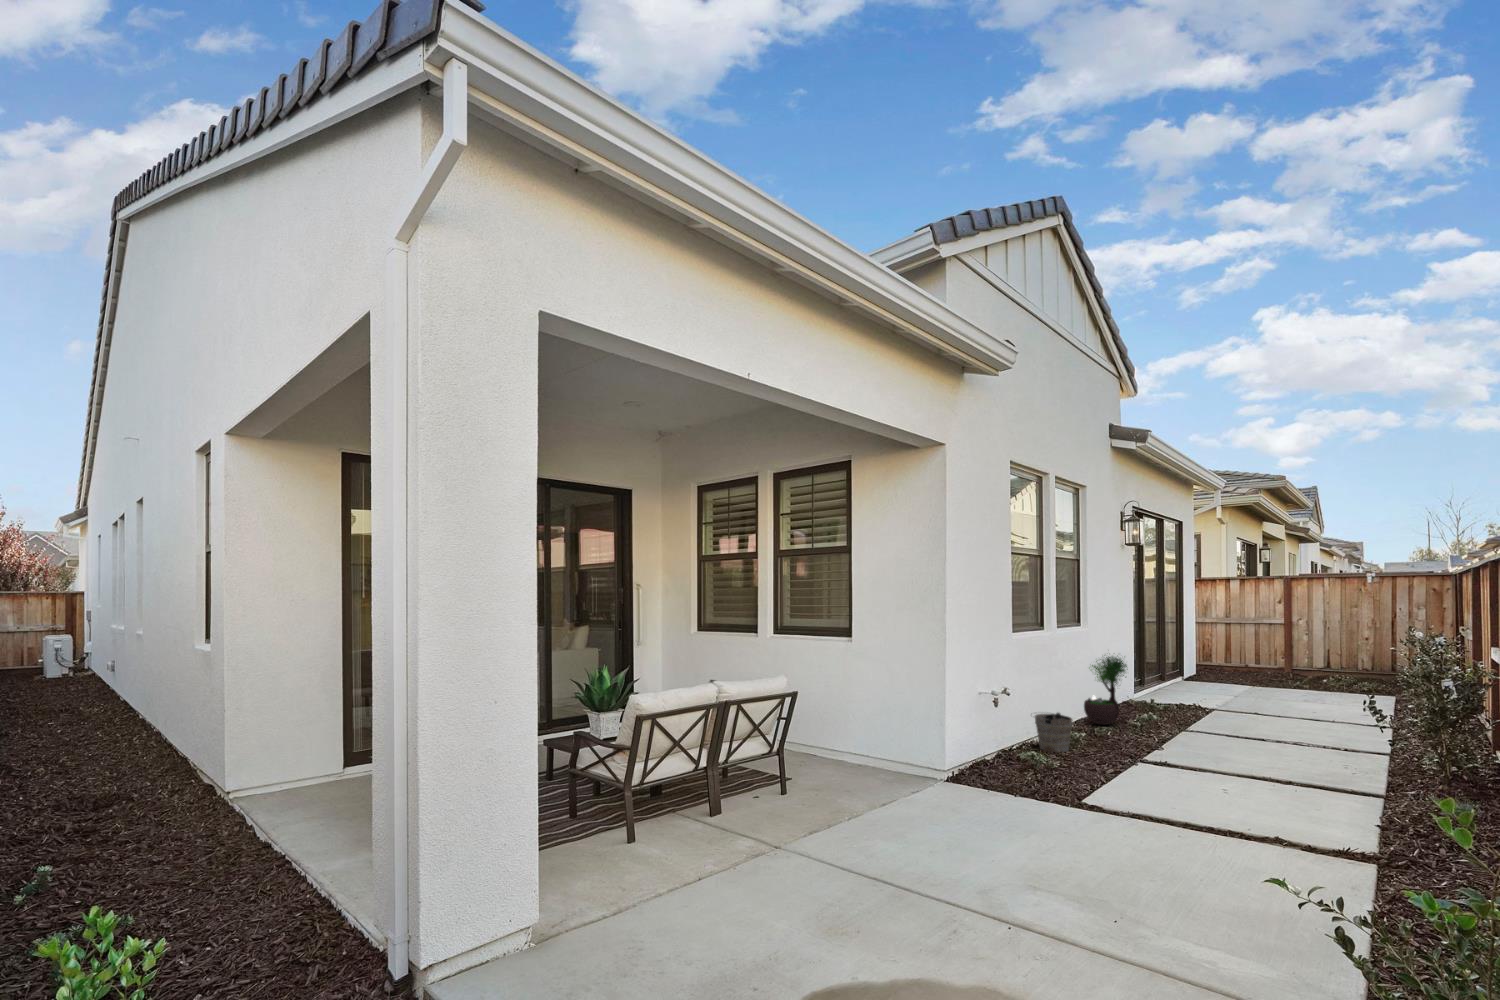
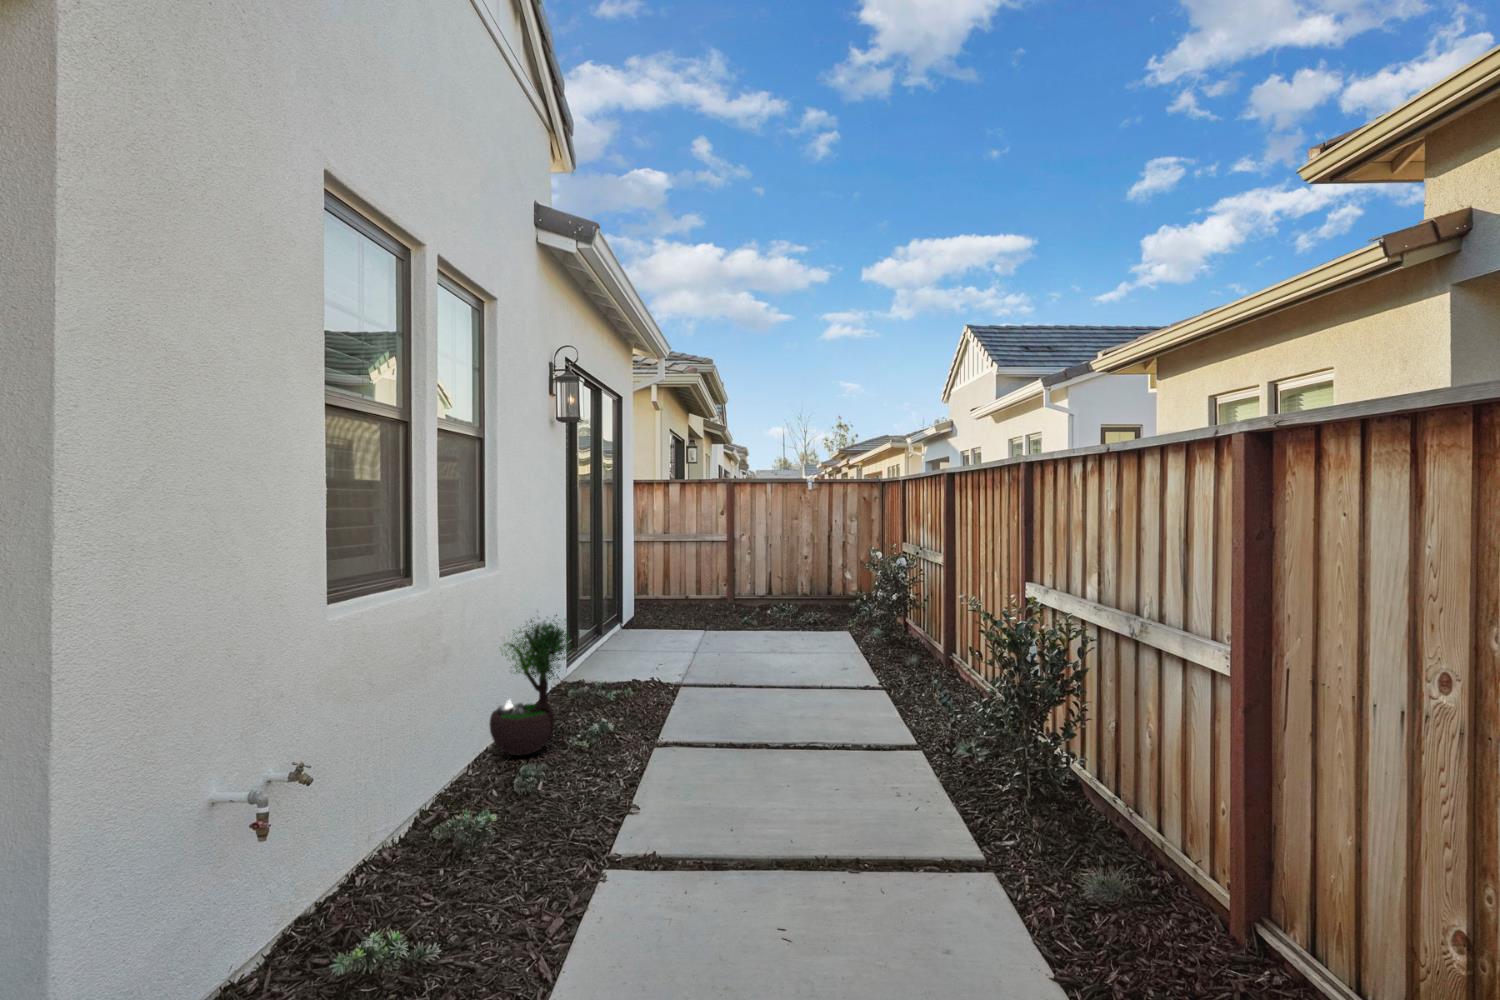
bucket: present [1031,713,1073,752] -> none [369,777,470,884]

